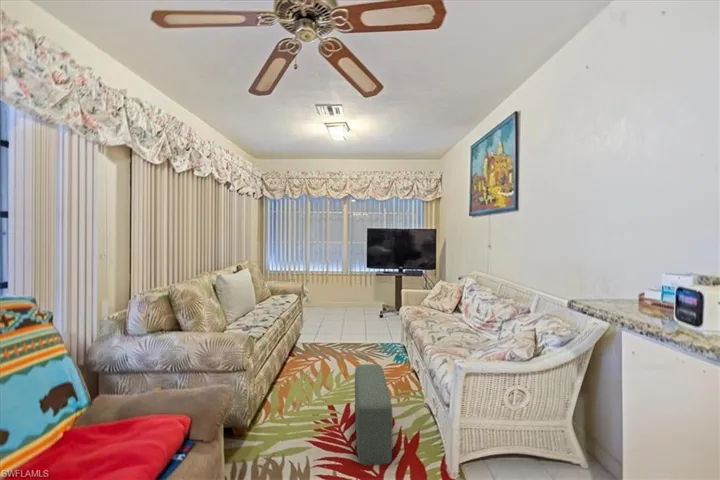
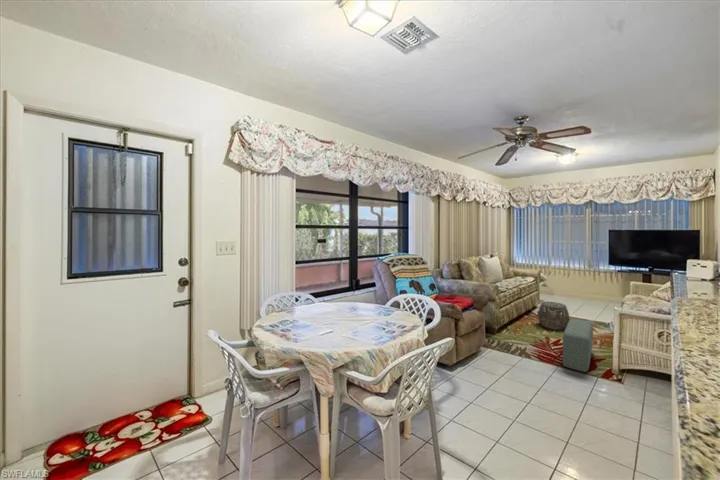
woven basket: none [308,336,347,380] -> present [538,302,569,329]

